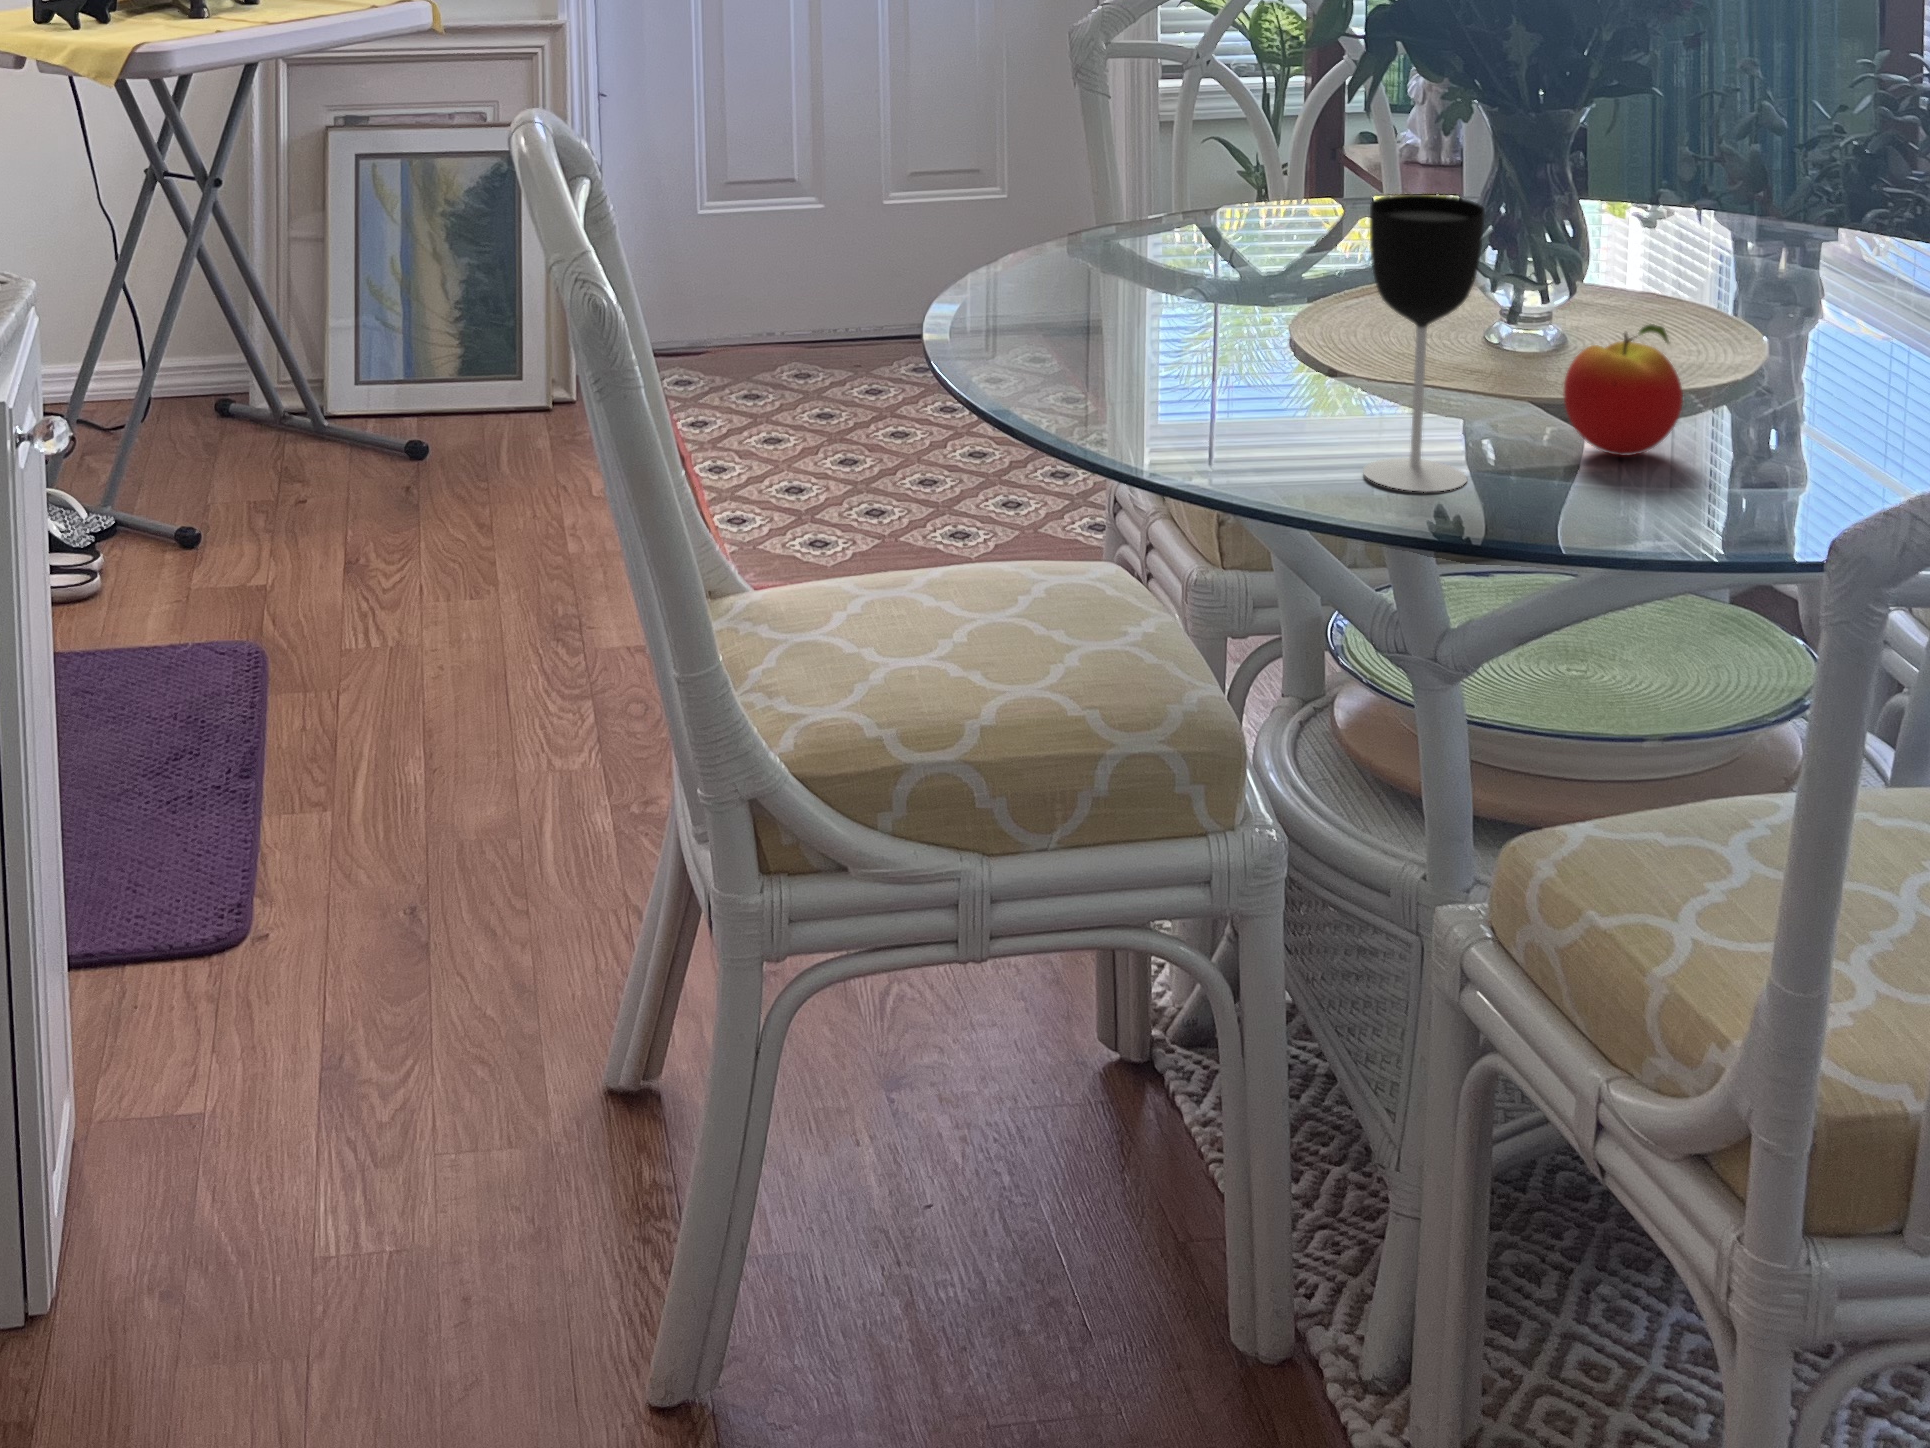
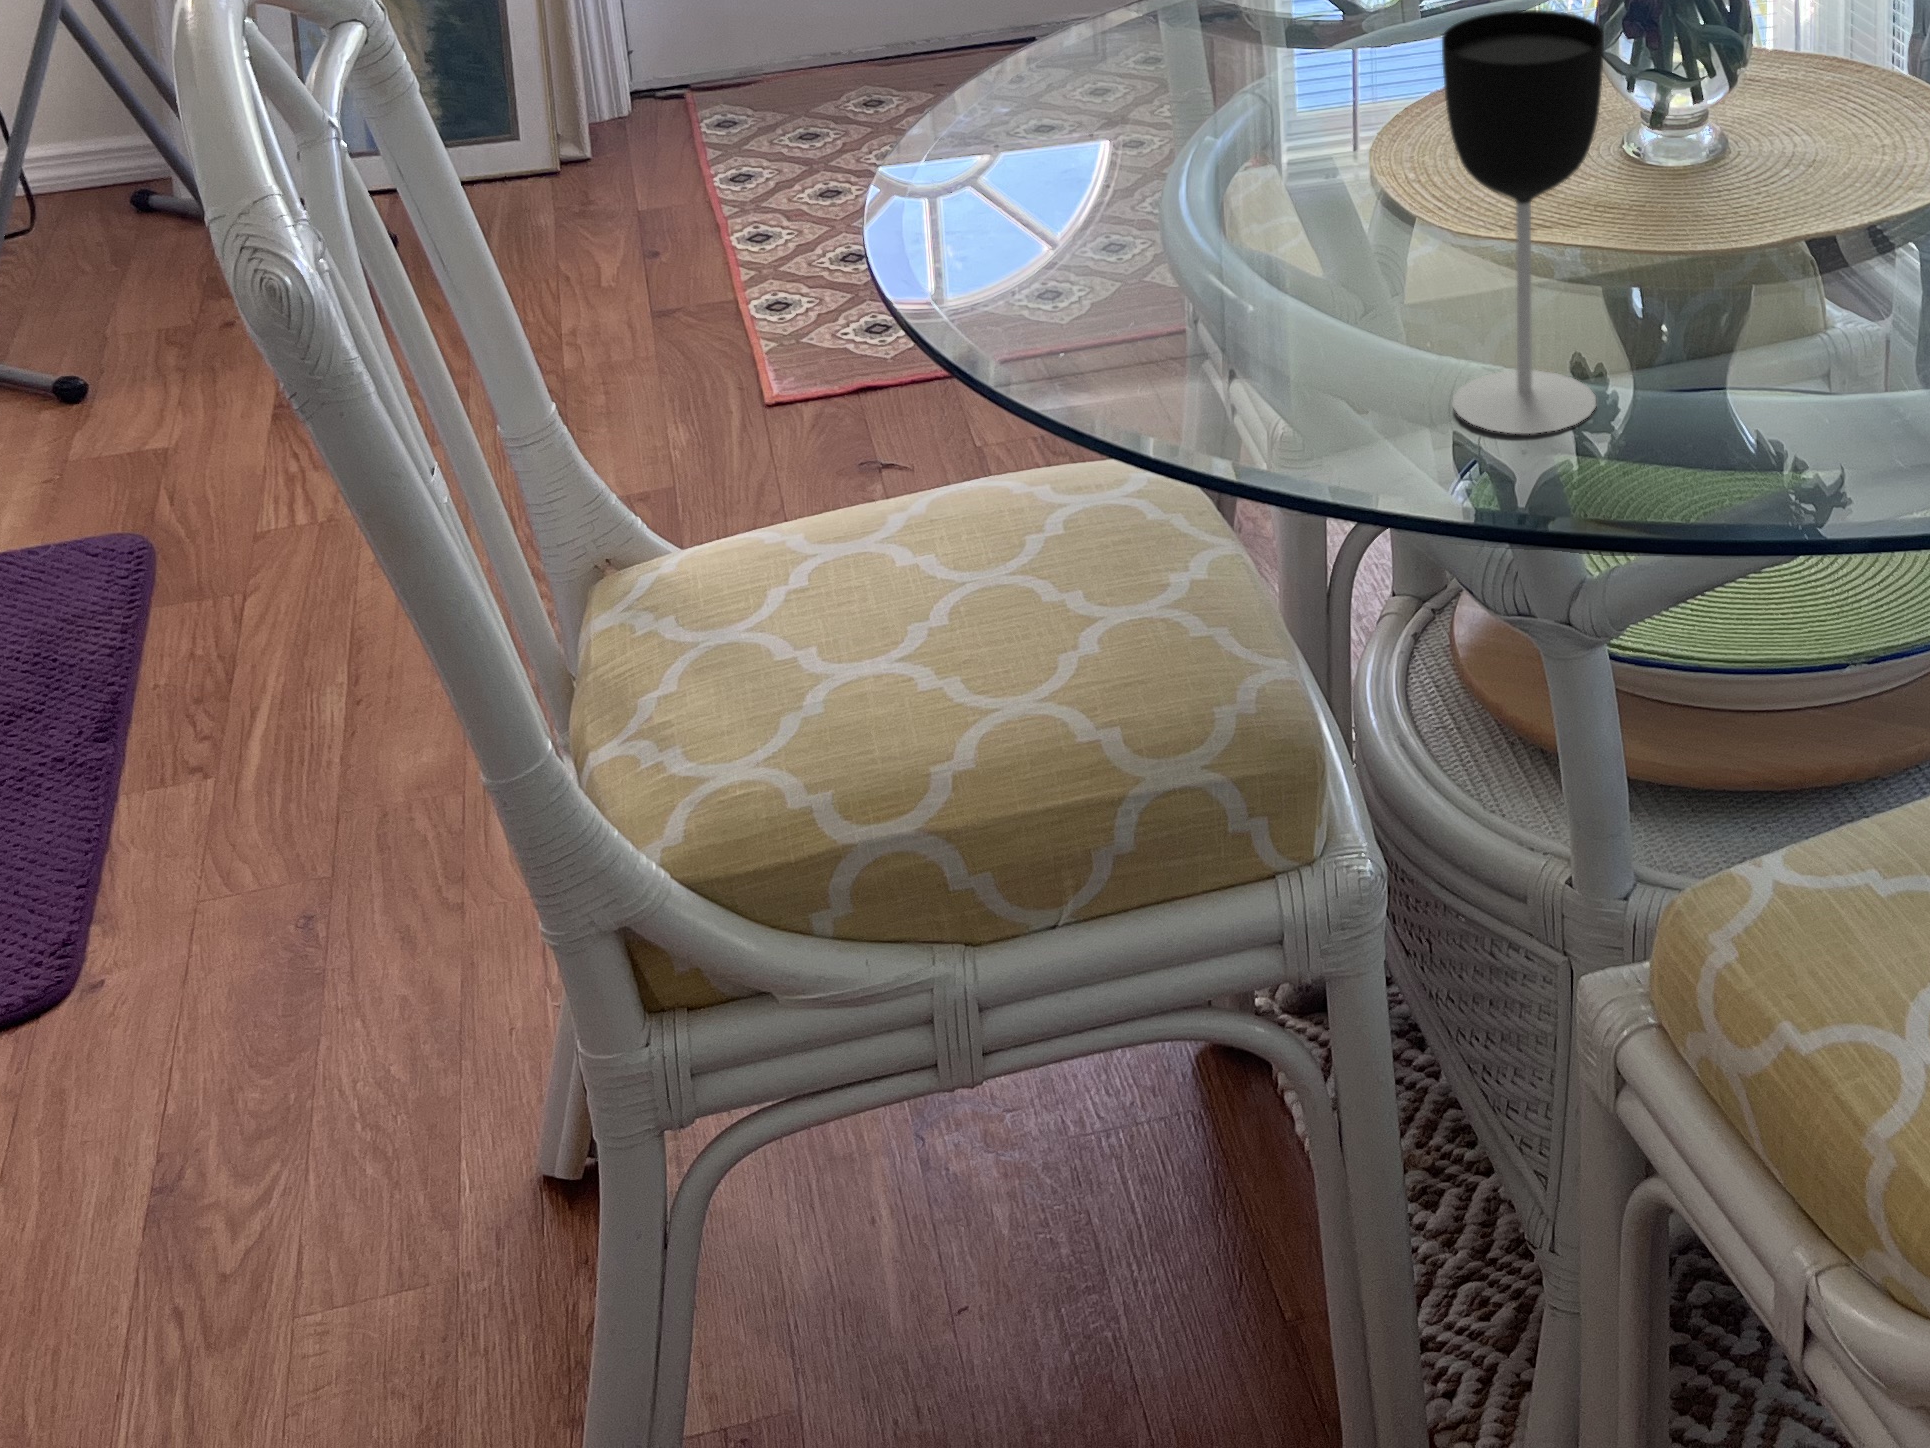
apple: present [1563,324,1683,455] -> none [1724,160,1883,341]

